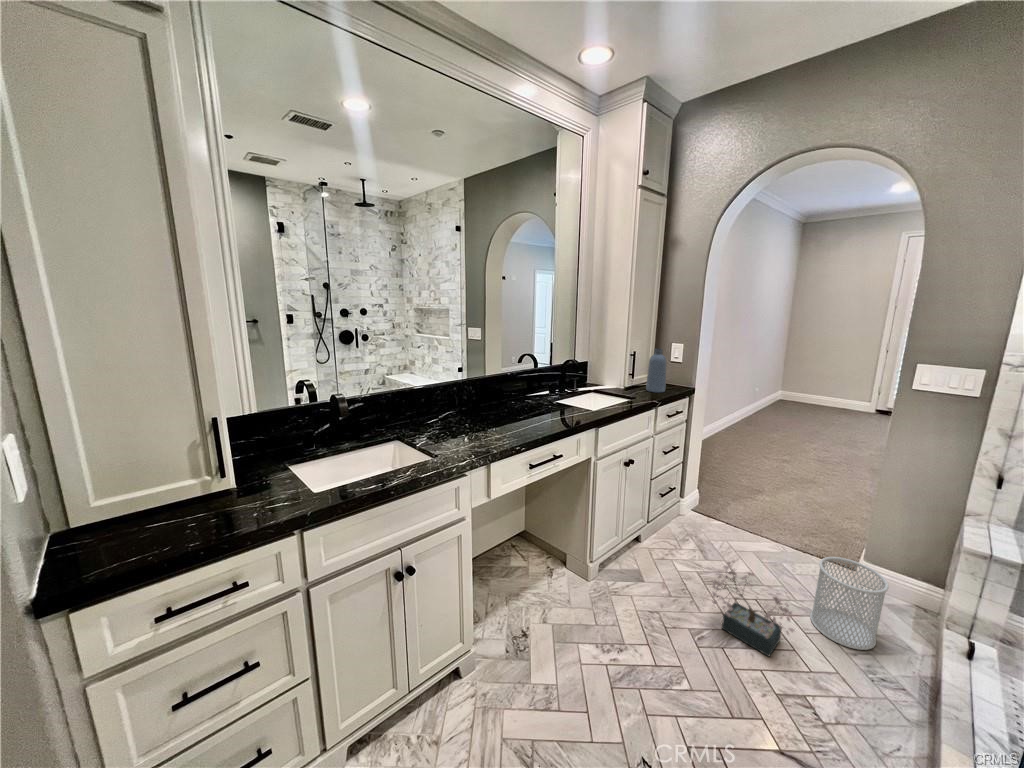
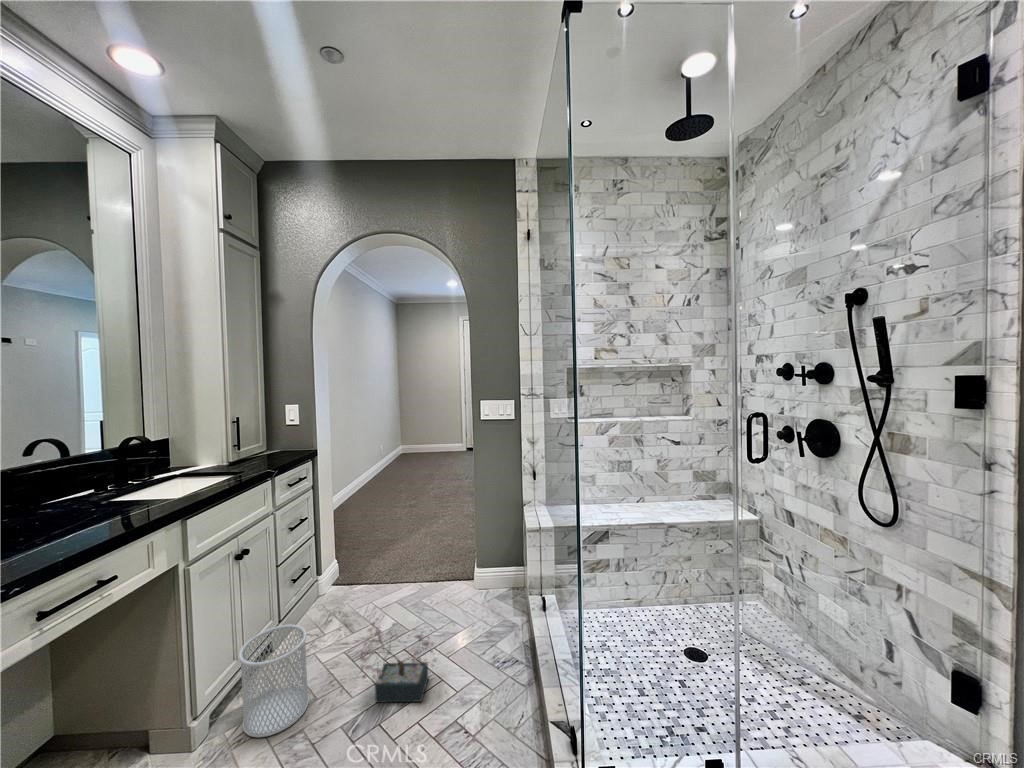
vase: present [646,348,666,393] -> none [260,411,285,462]
wastebasket: present [810,557,889,650] -> present [239,625,309,737]

